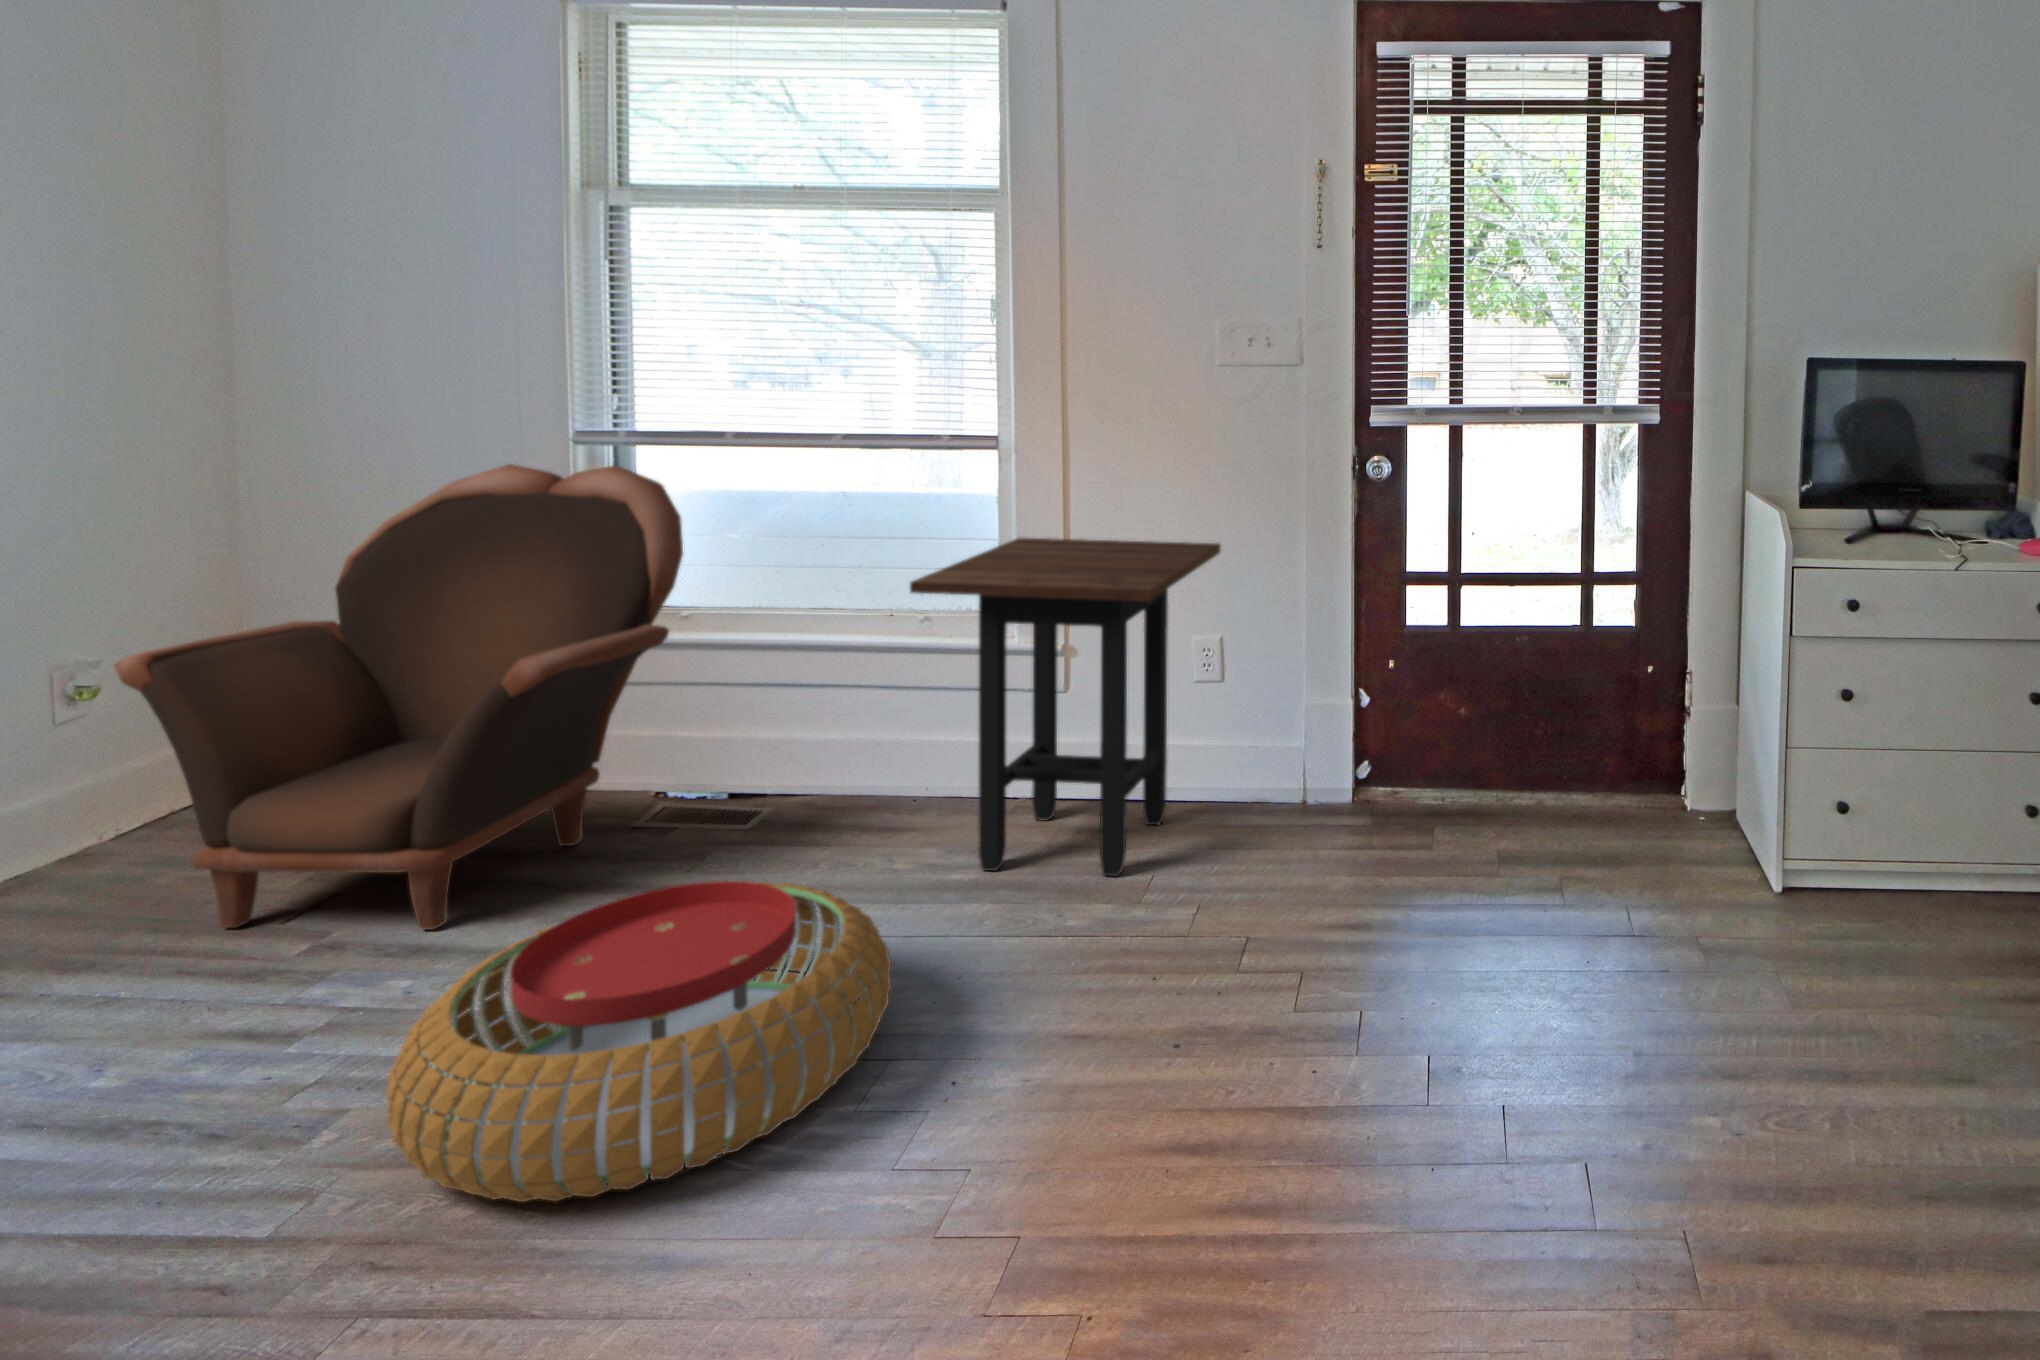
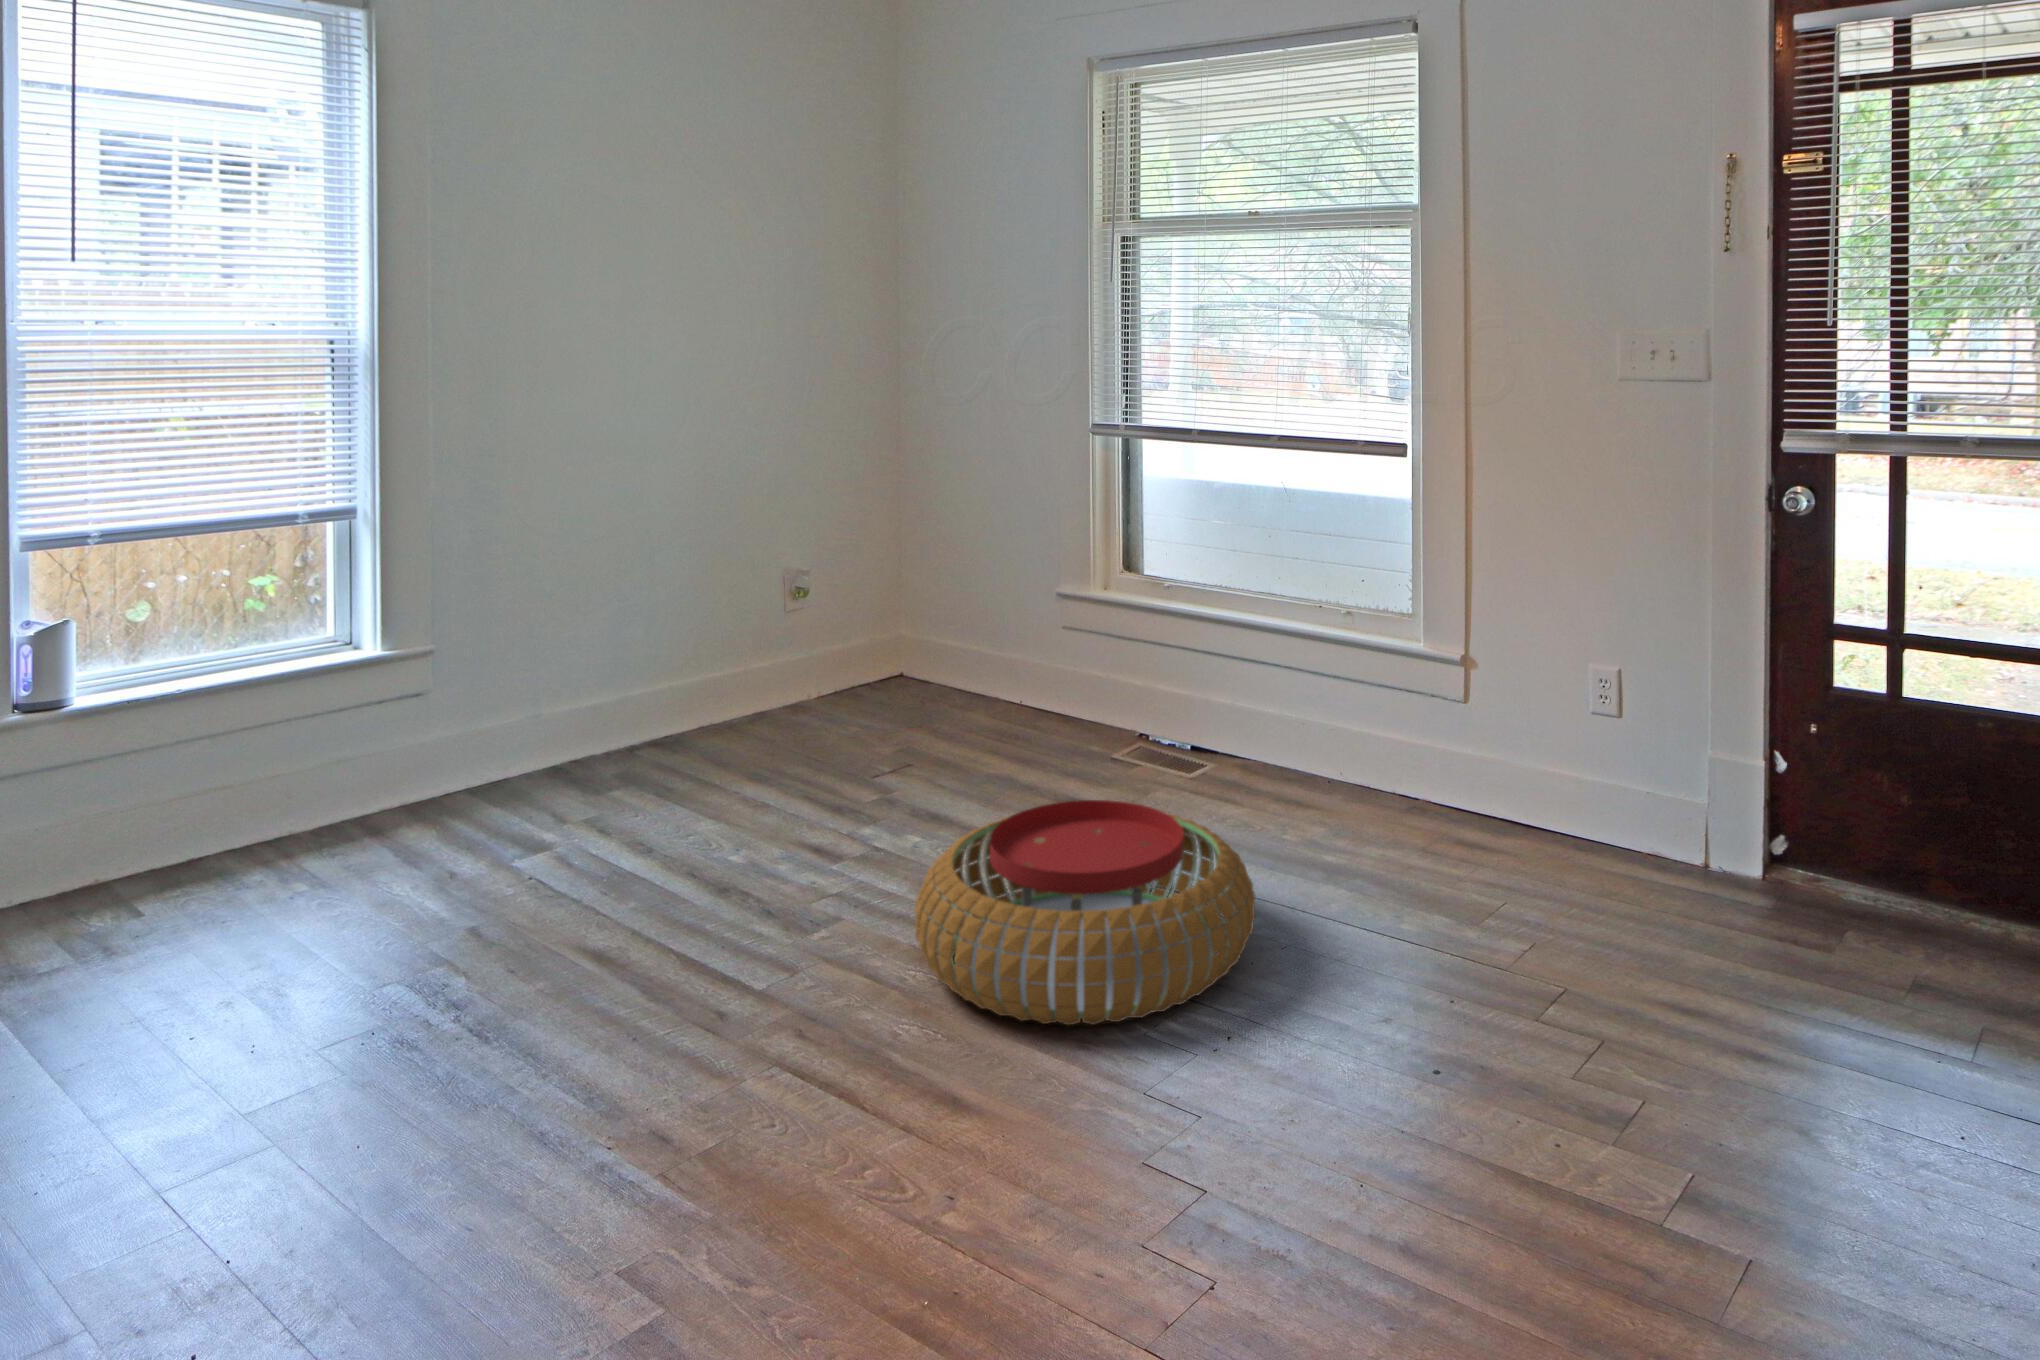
armchair: present [114,464,683,930] -> none [827,450,1161,804]
side table: present [910,538,1221,876] -> none [1306,545,1614,892]

